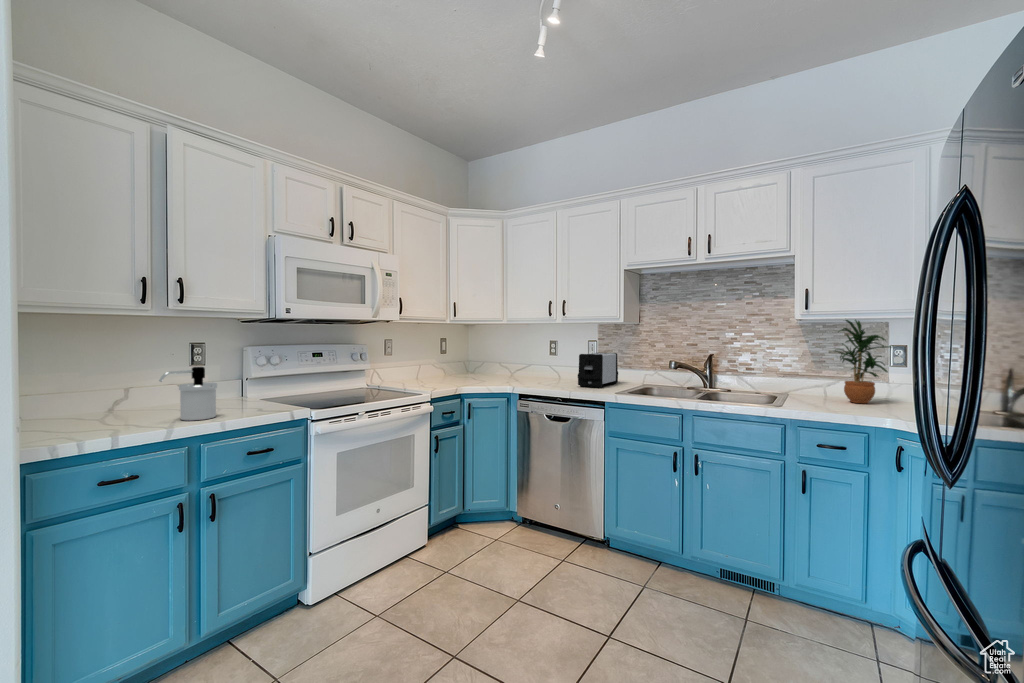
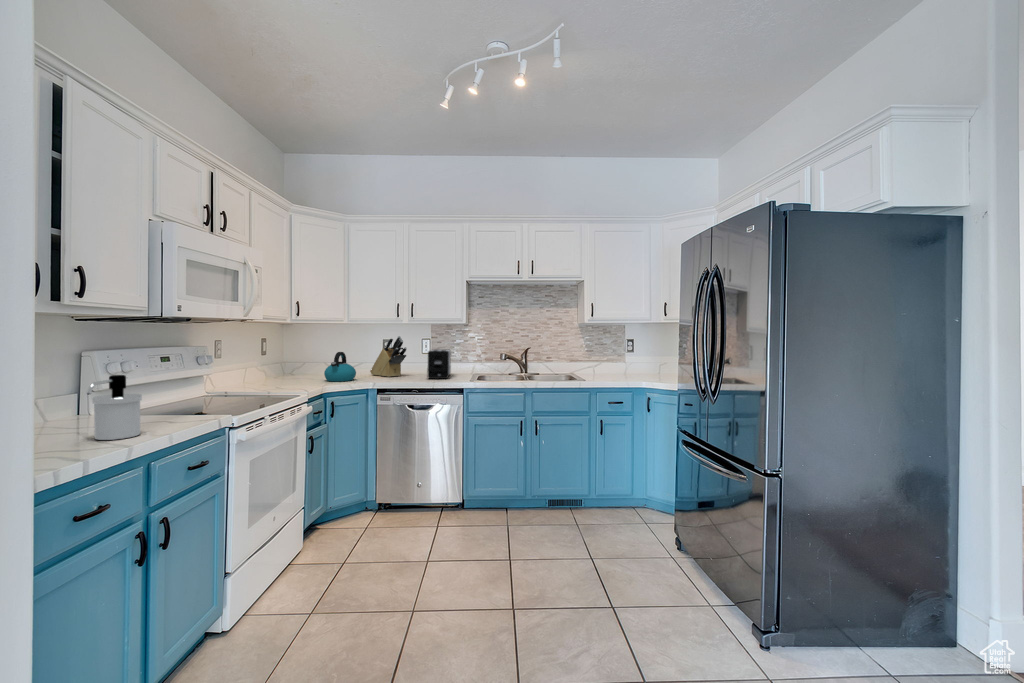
potted plant: present [835,320,890,403] -> none [600,324,630,377]
knife block: none [539,337,566,381] -> present [370,336,407,377]
kettle: none [481,353,511,383] -> present [324,352,356,382]

